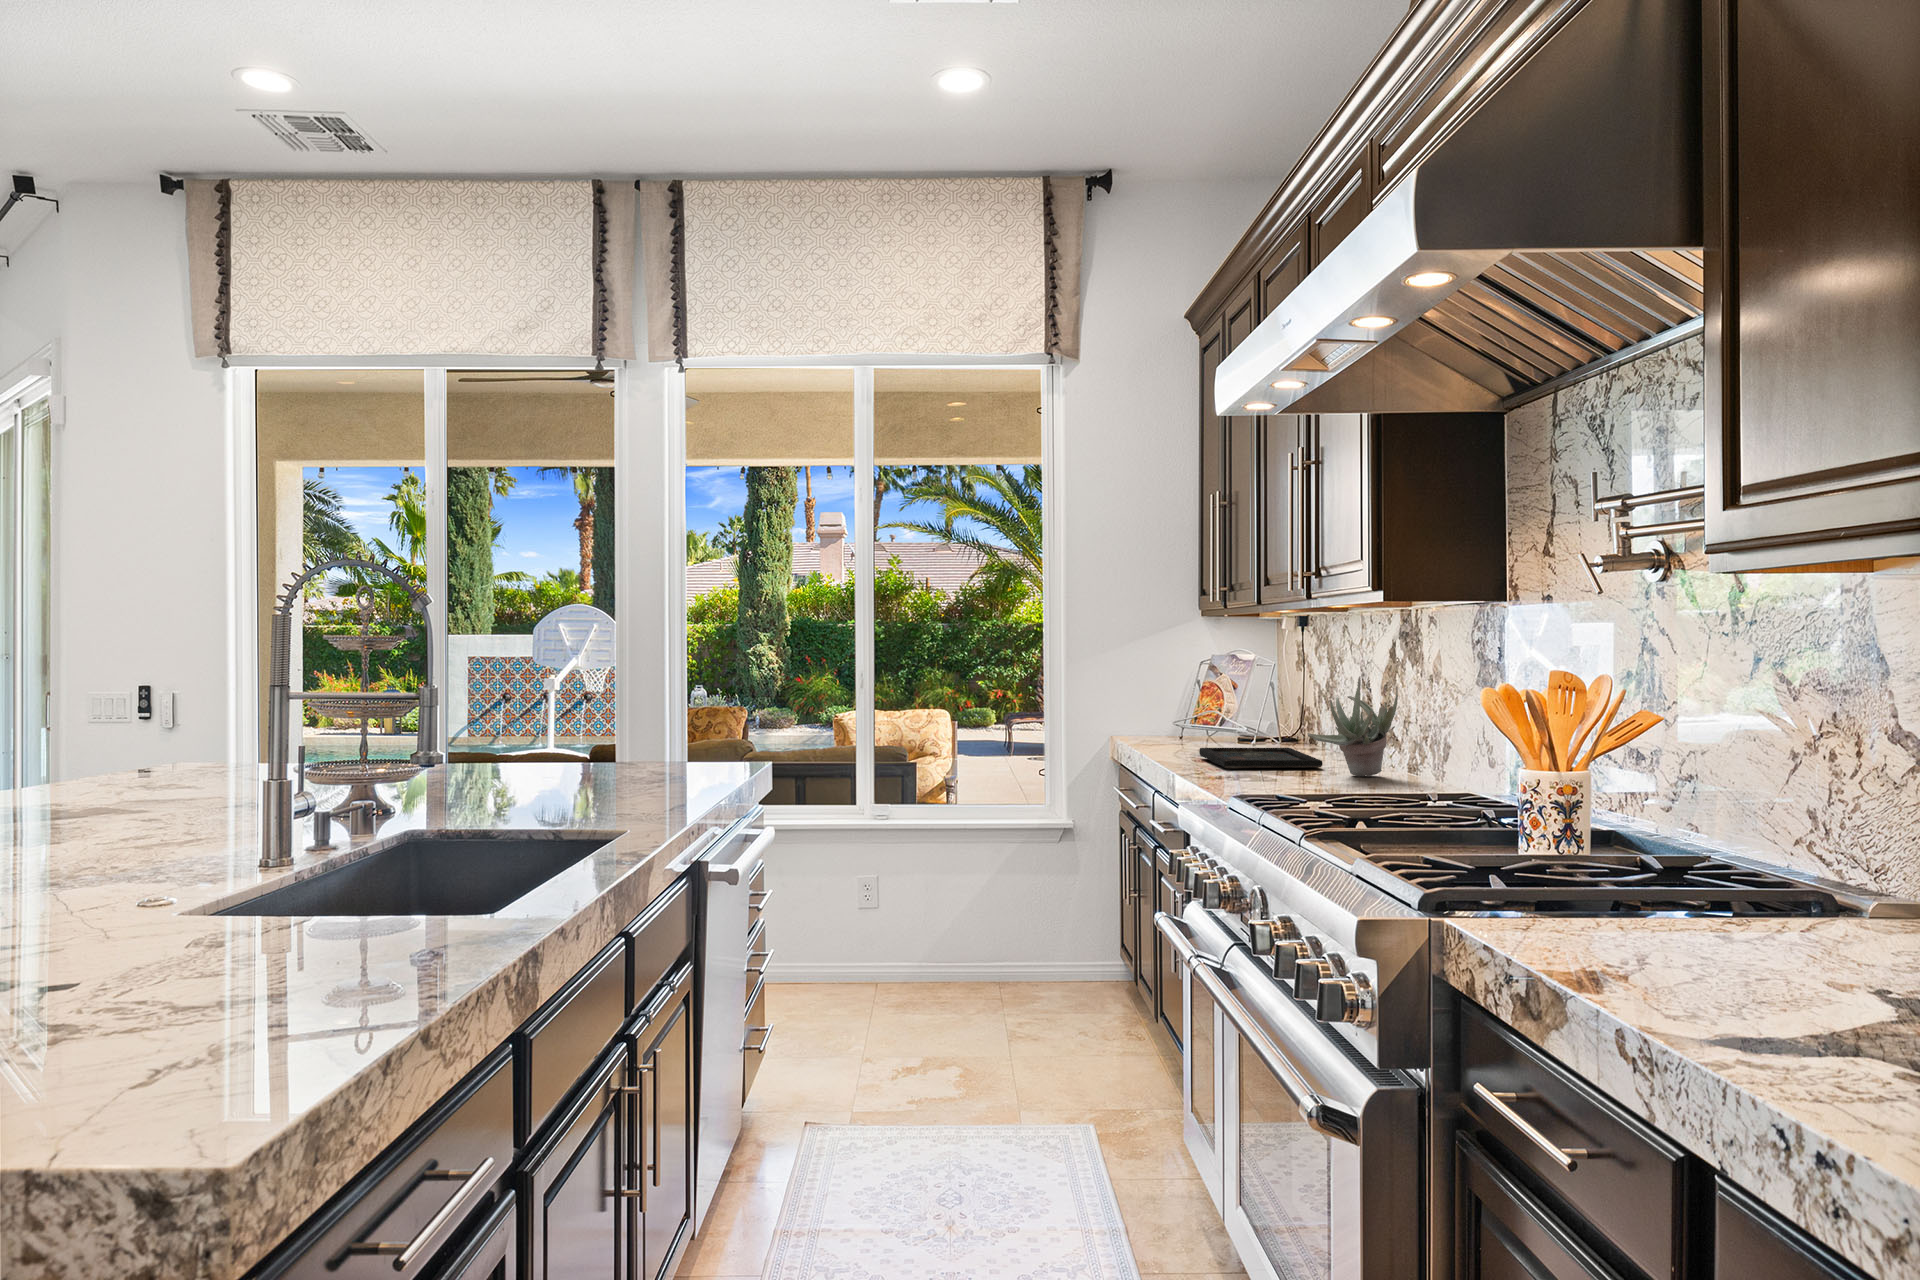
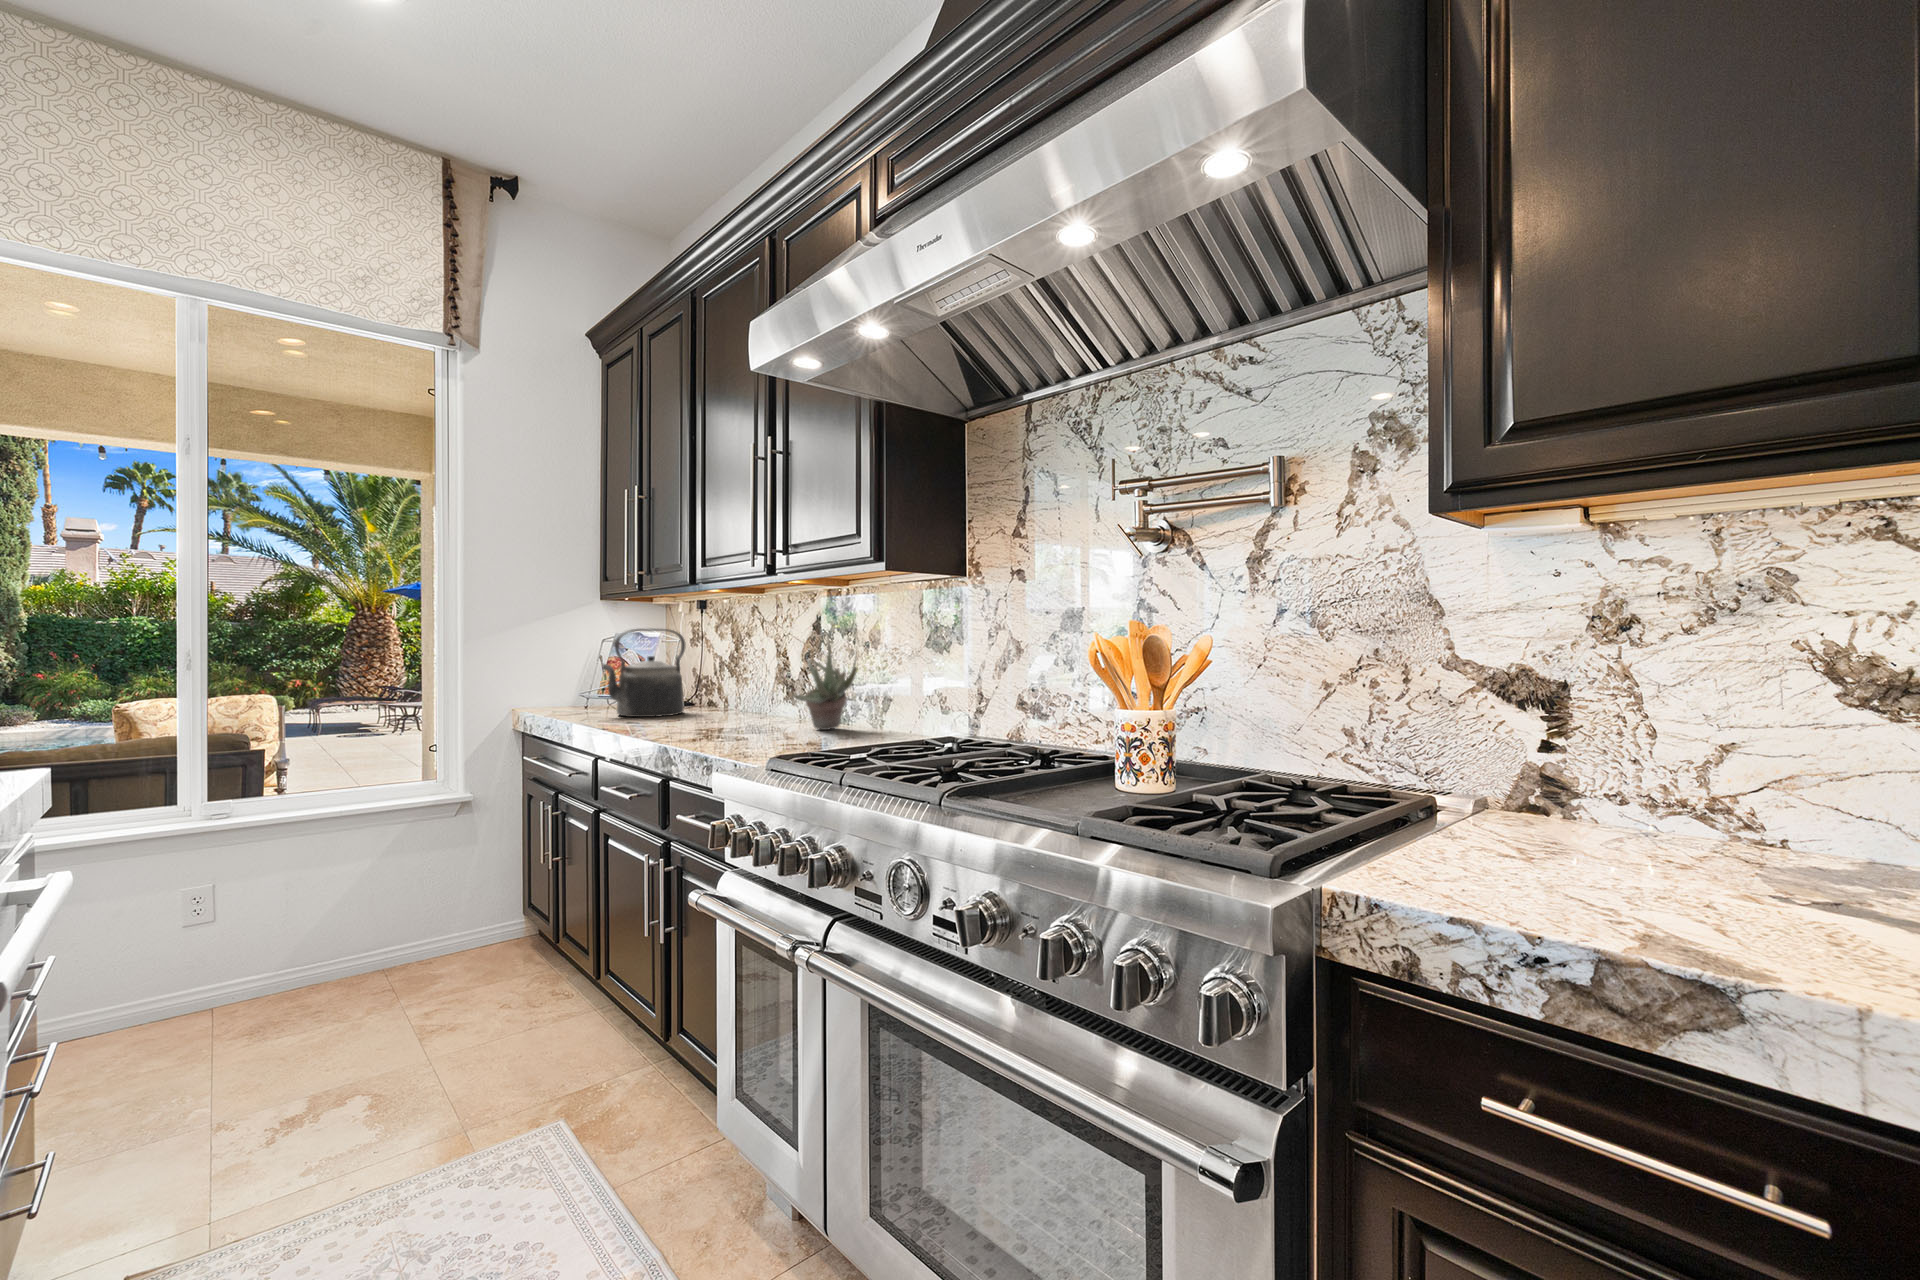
kettle: none [1175,654,1265,751] -> present [602,628,685,717]
tray: present [1199,748,1323,768] -> none [646,710,778,733]

